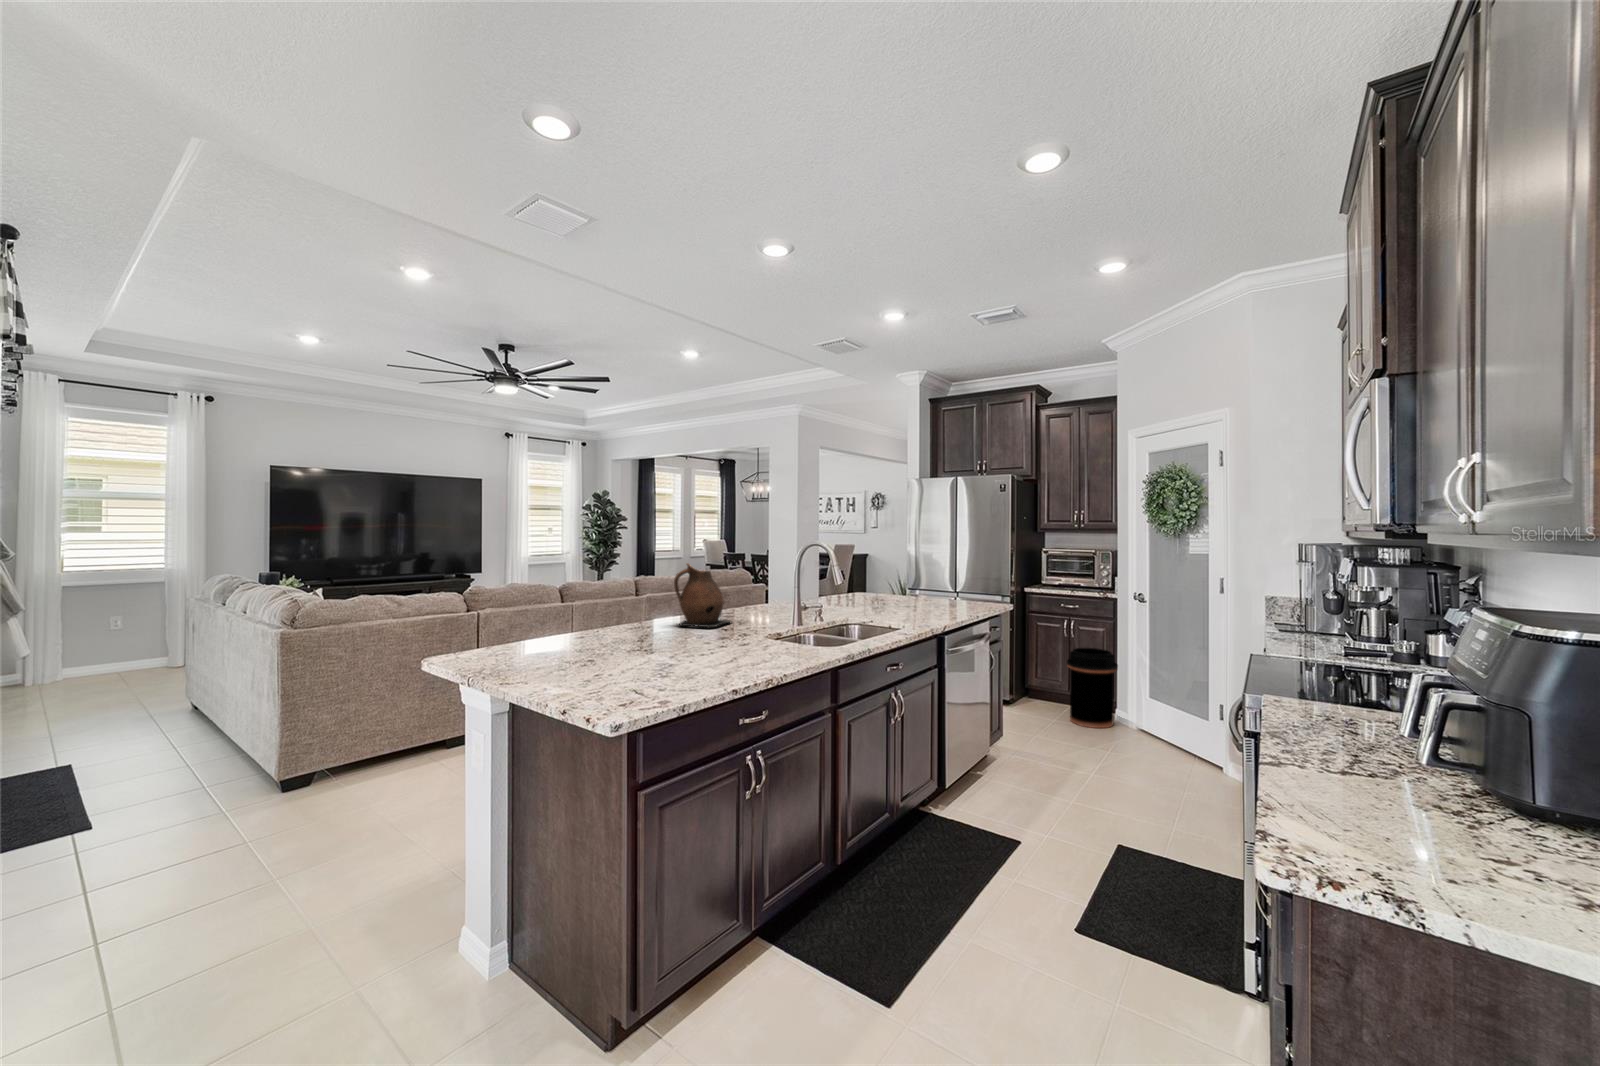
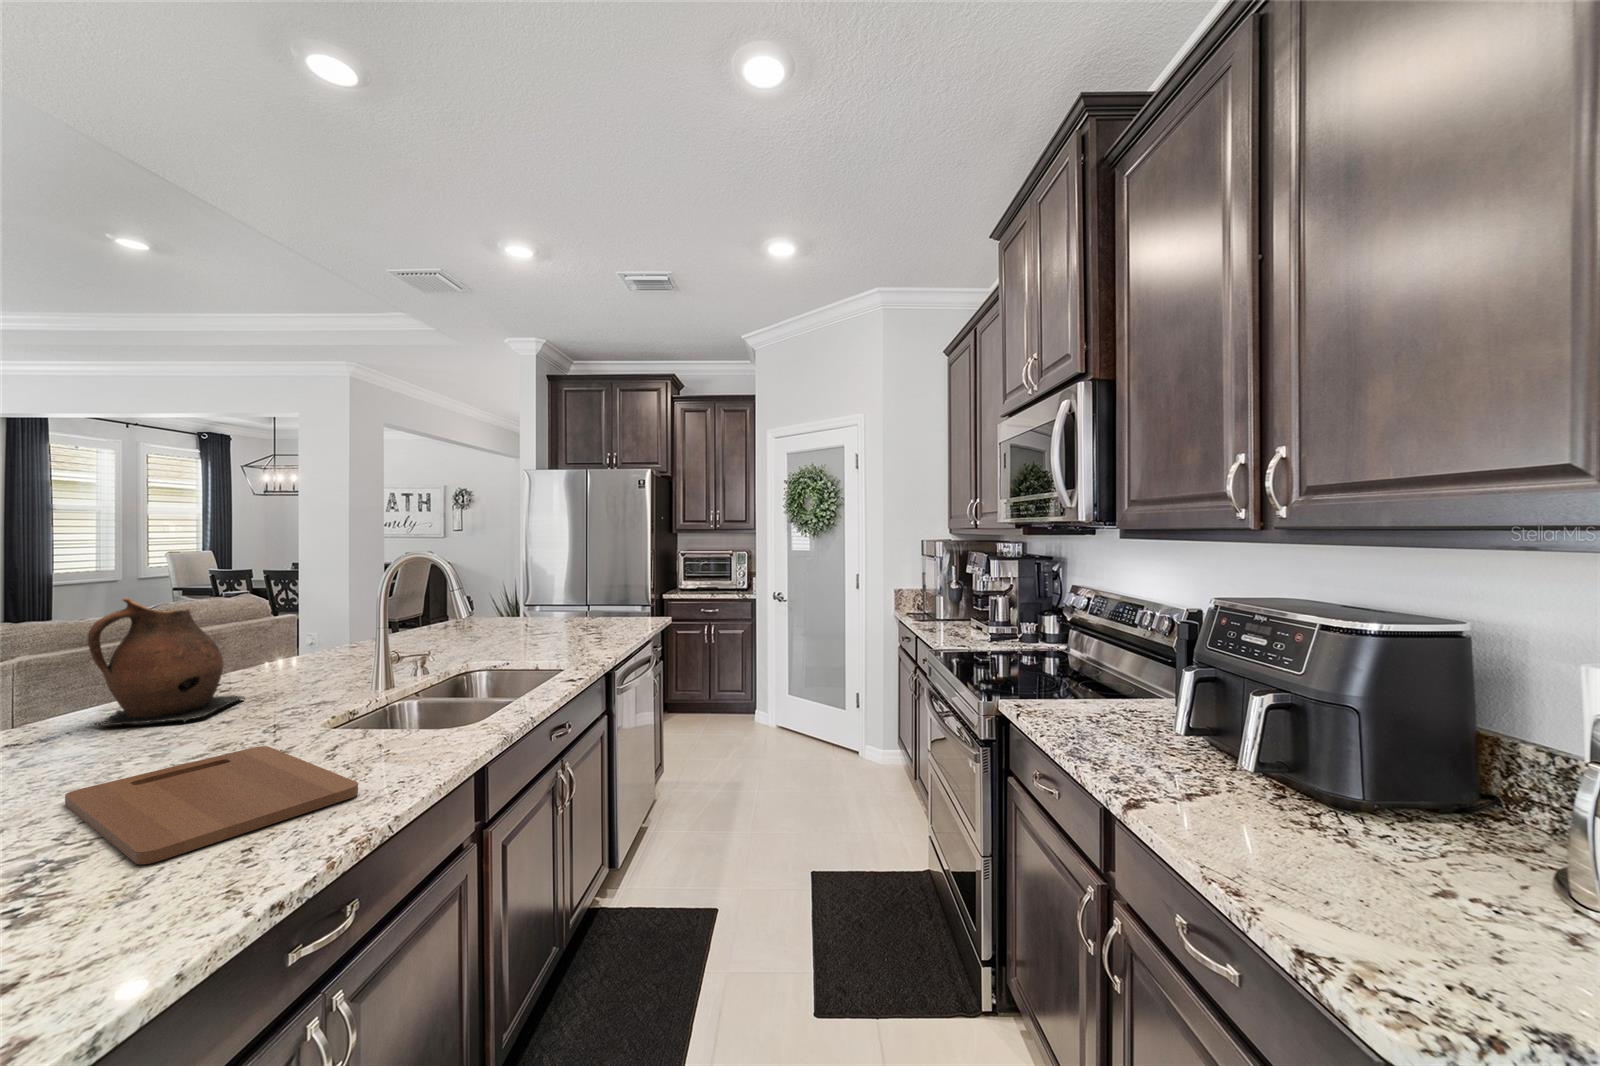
cutting board: none [670,640,771,670] -> present [65,746,358,864]
trash can: present [1067,648,1118,728] -> none [711,653,760,737]

